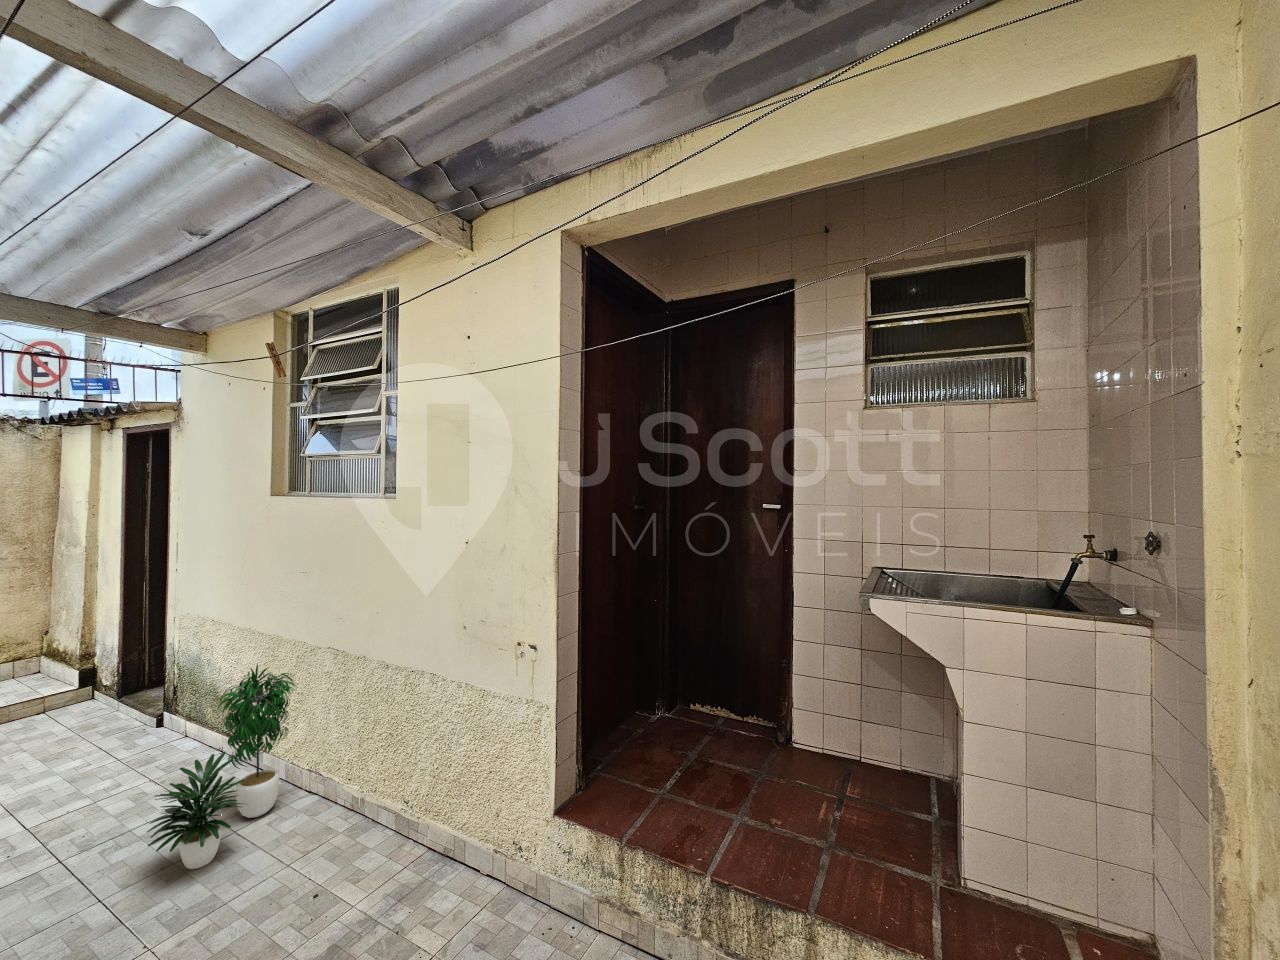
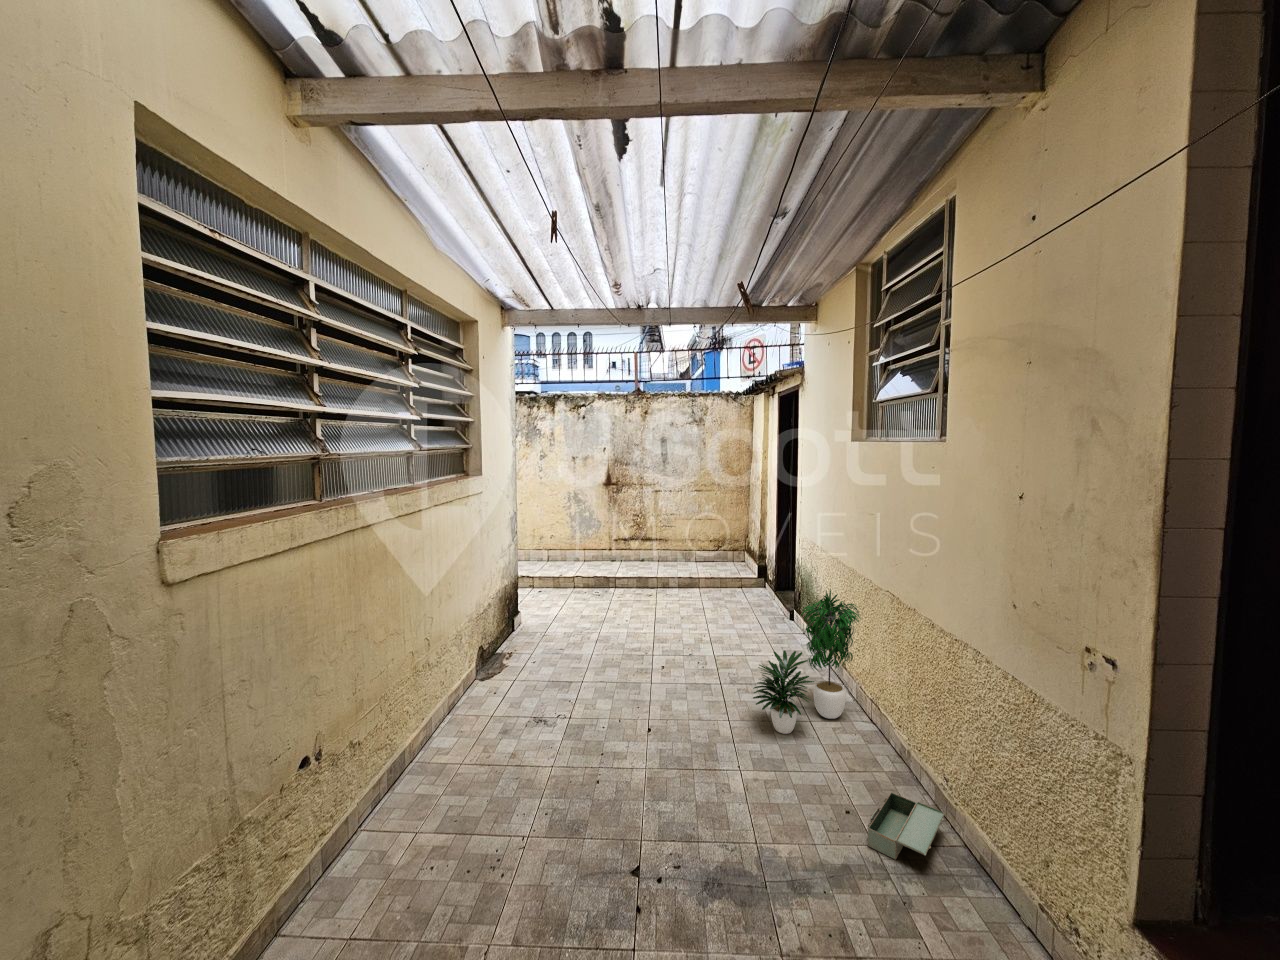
toolbox: none [346,832,411,912] -> present [868,792,944,860]

